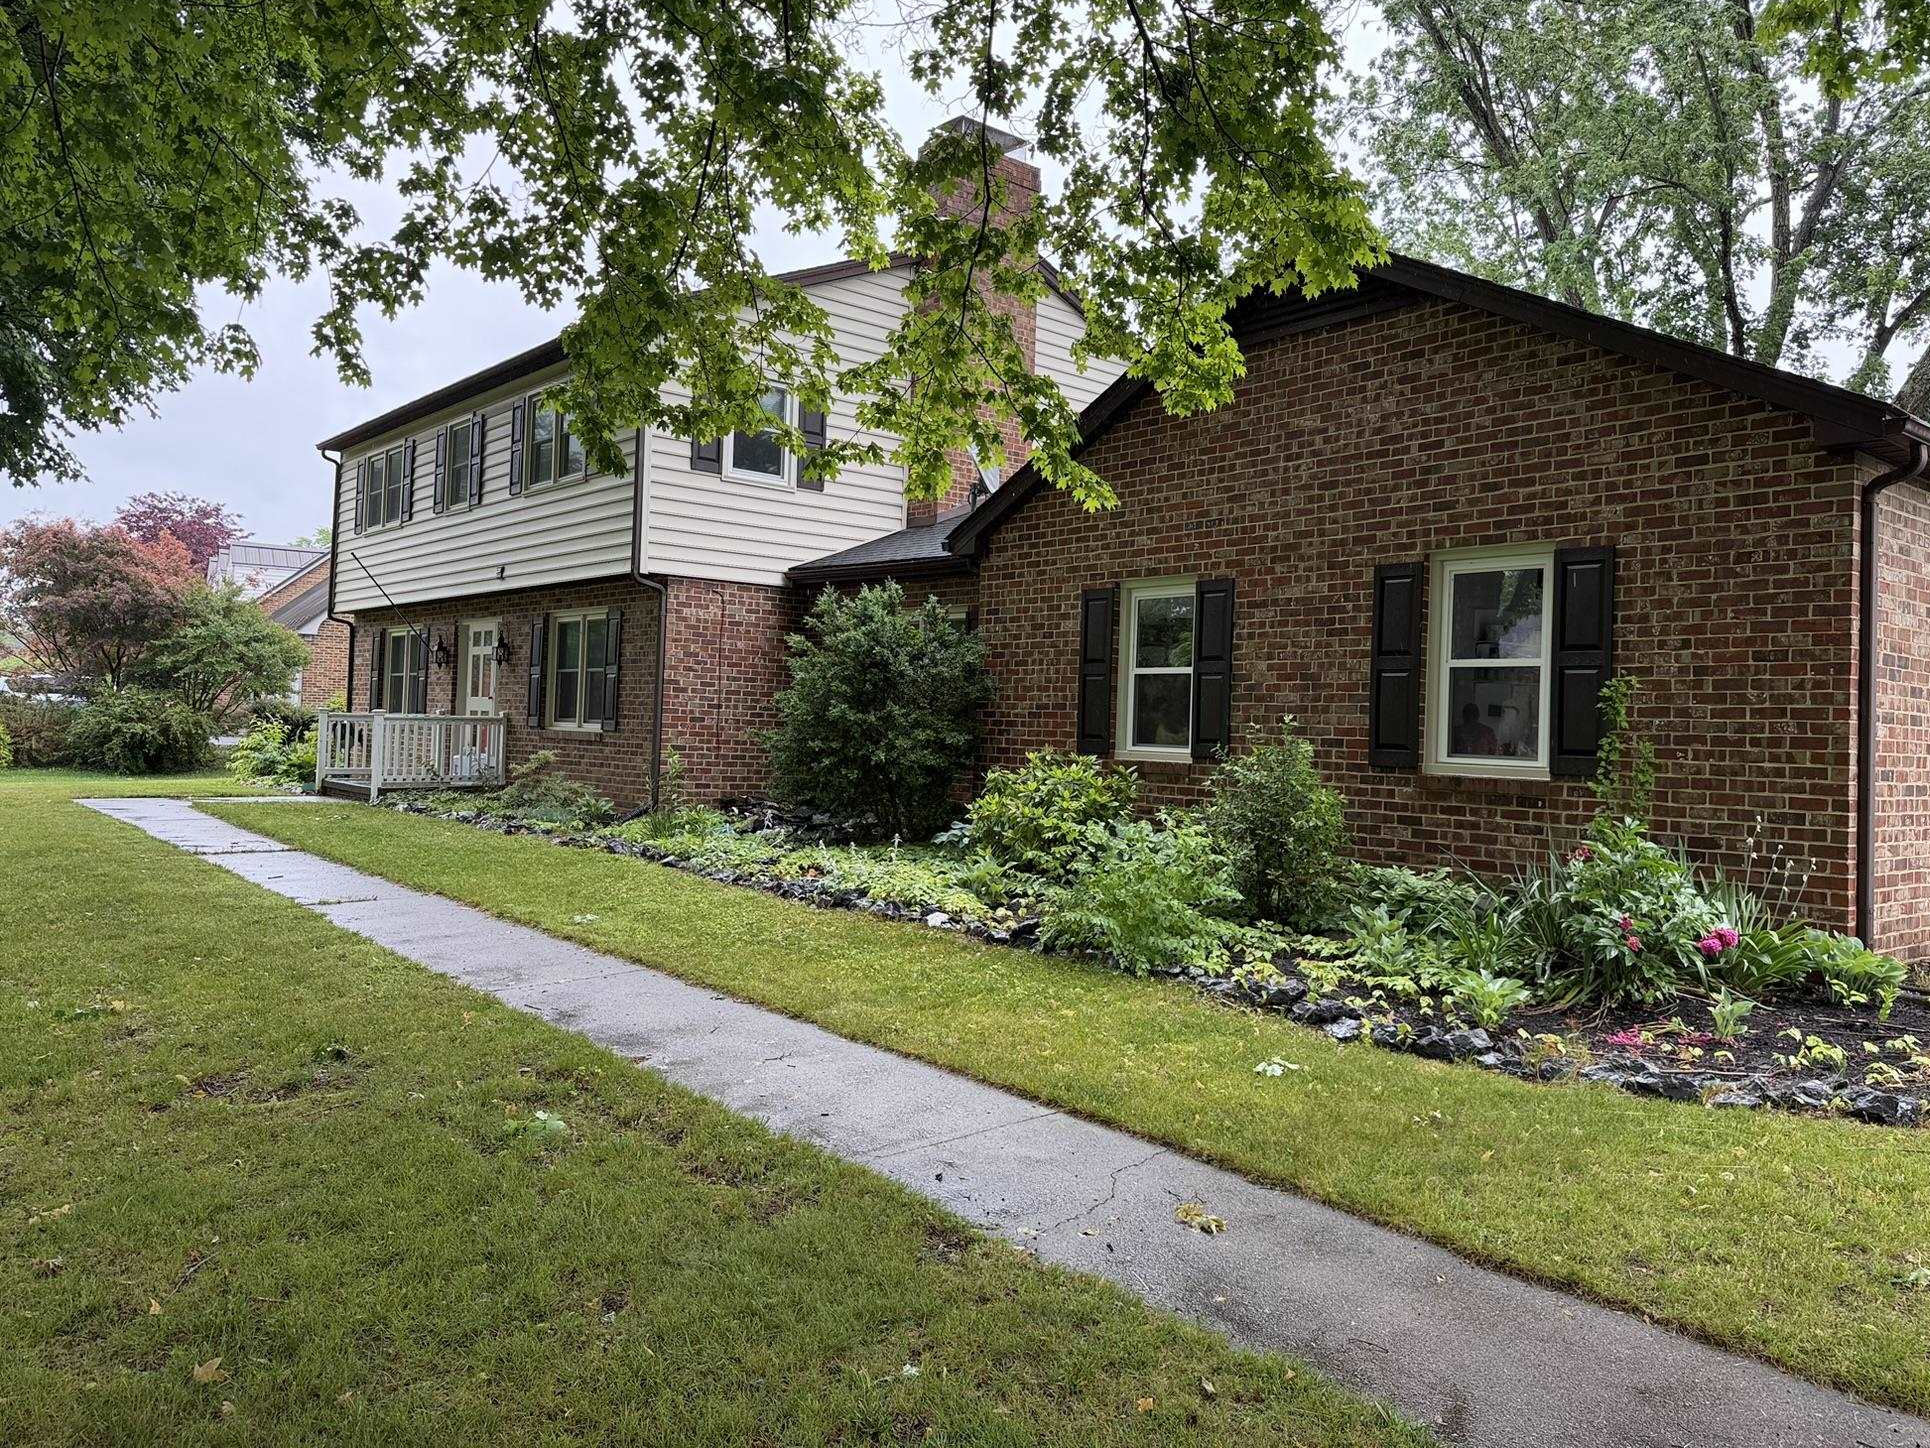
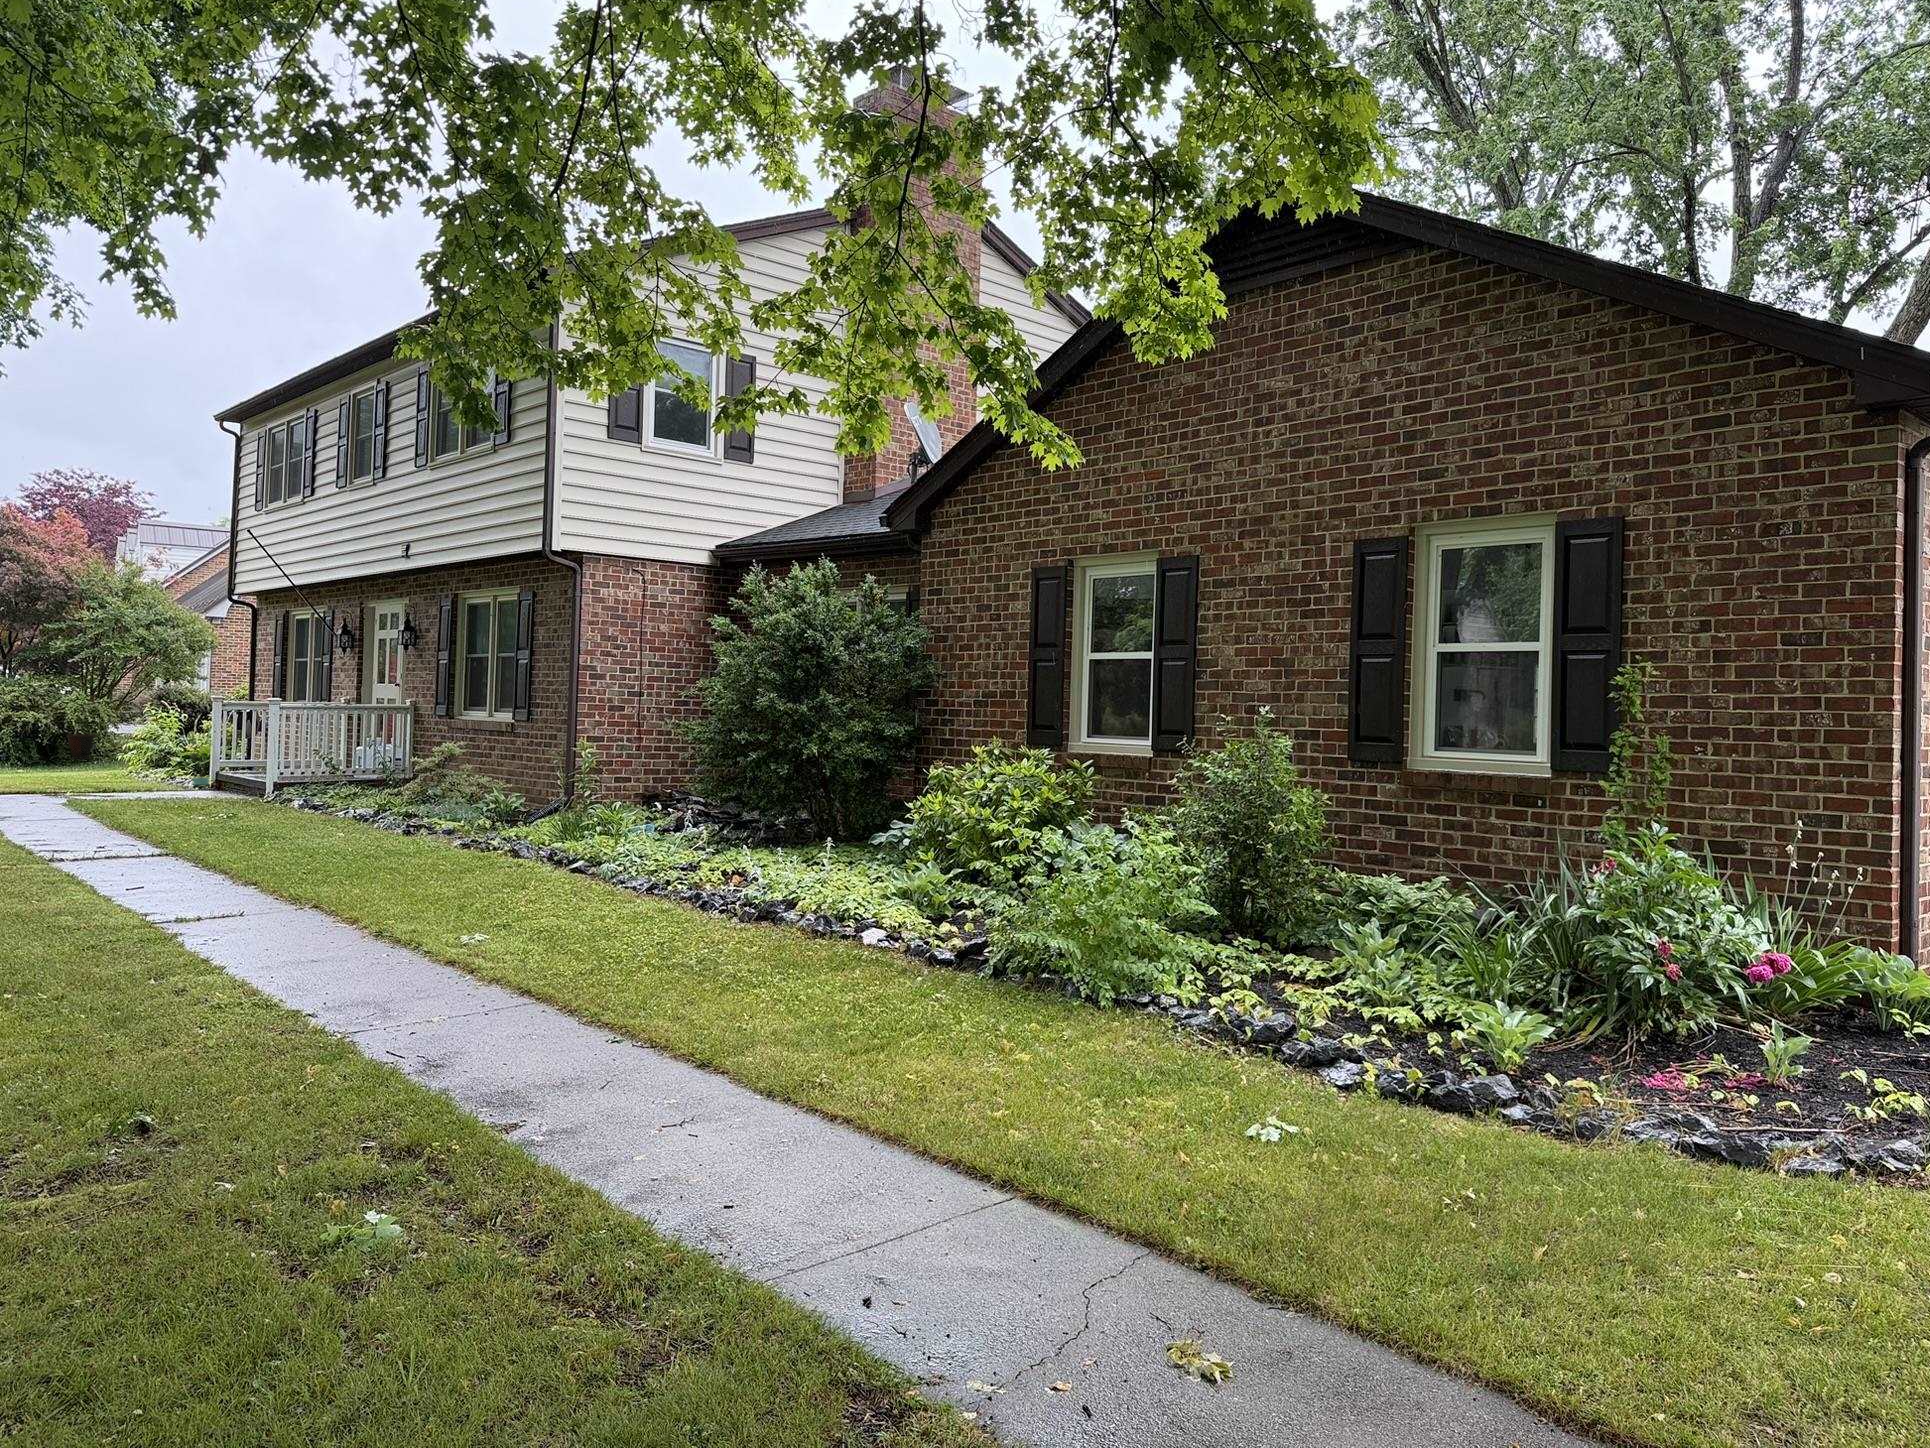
bucket: none [179,742,208,766] -> present [68,733,95,759]

